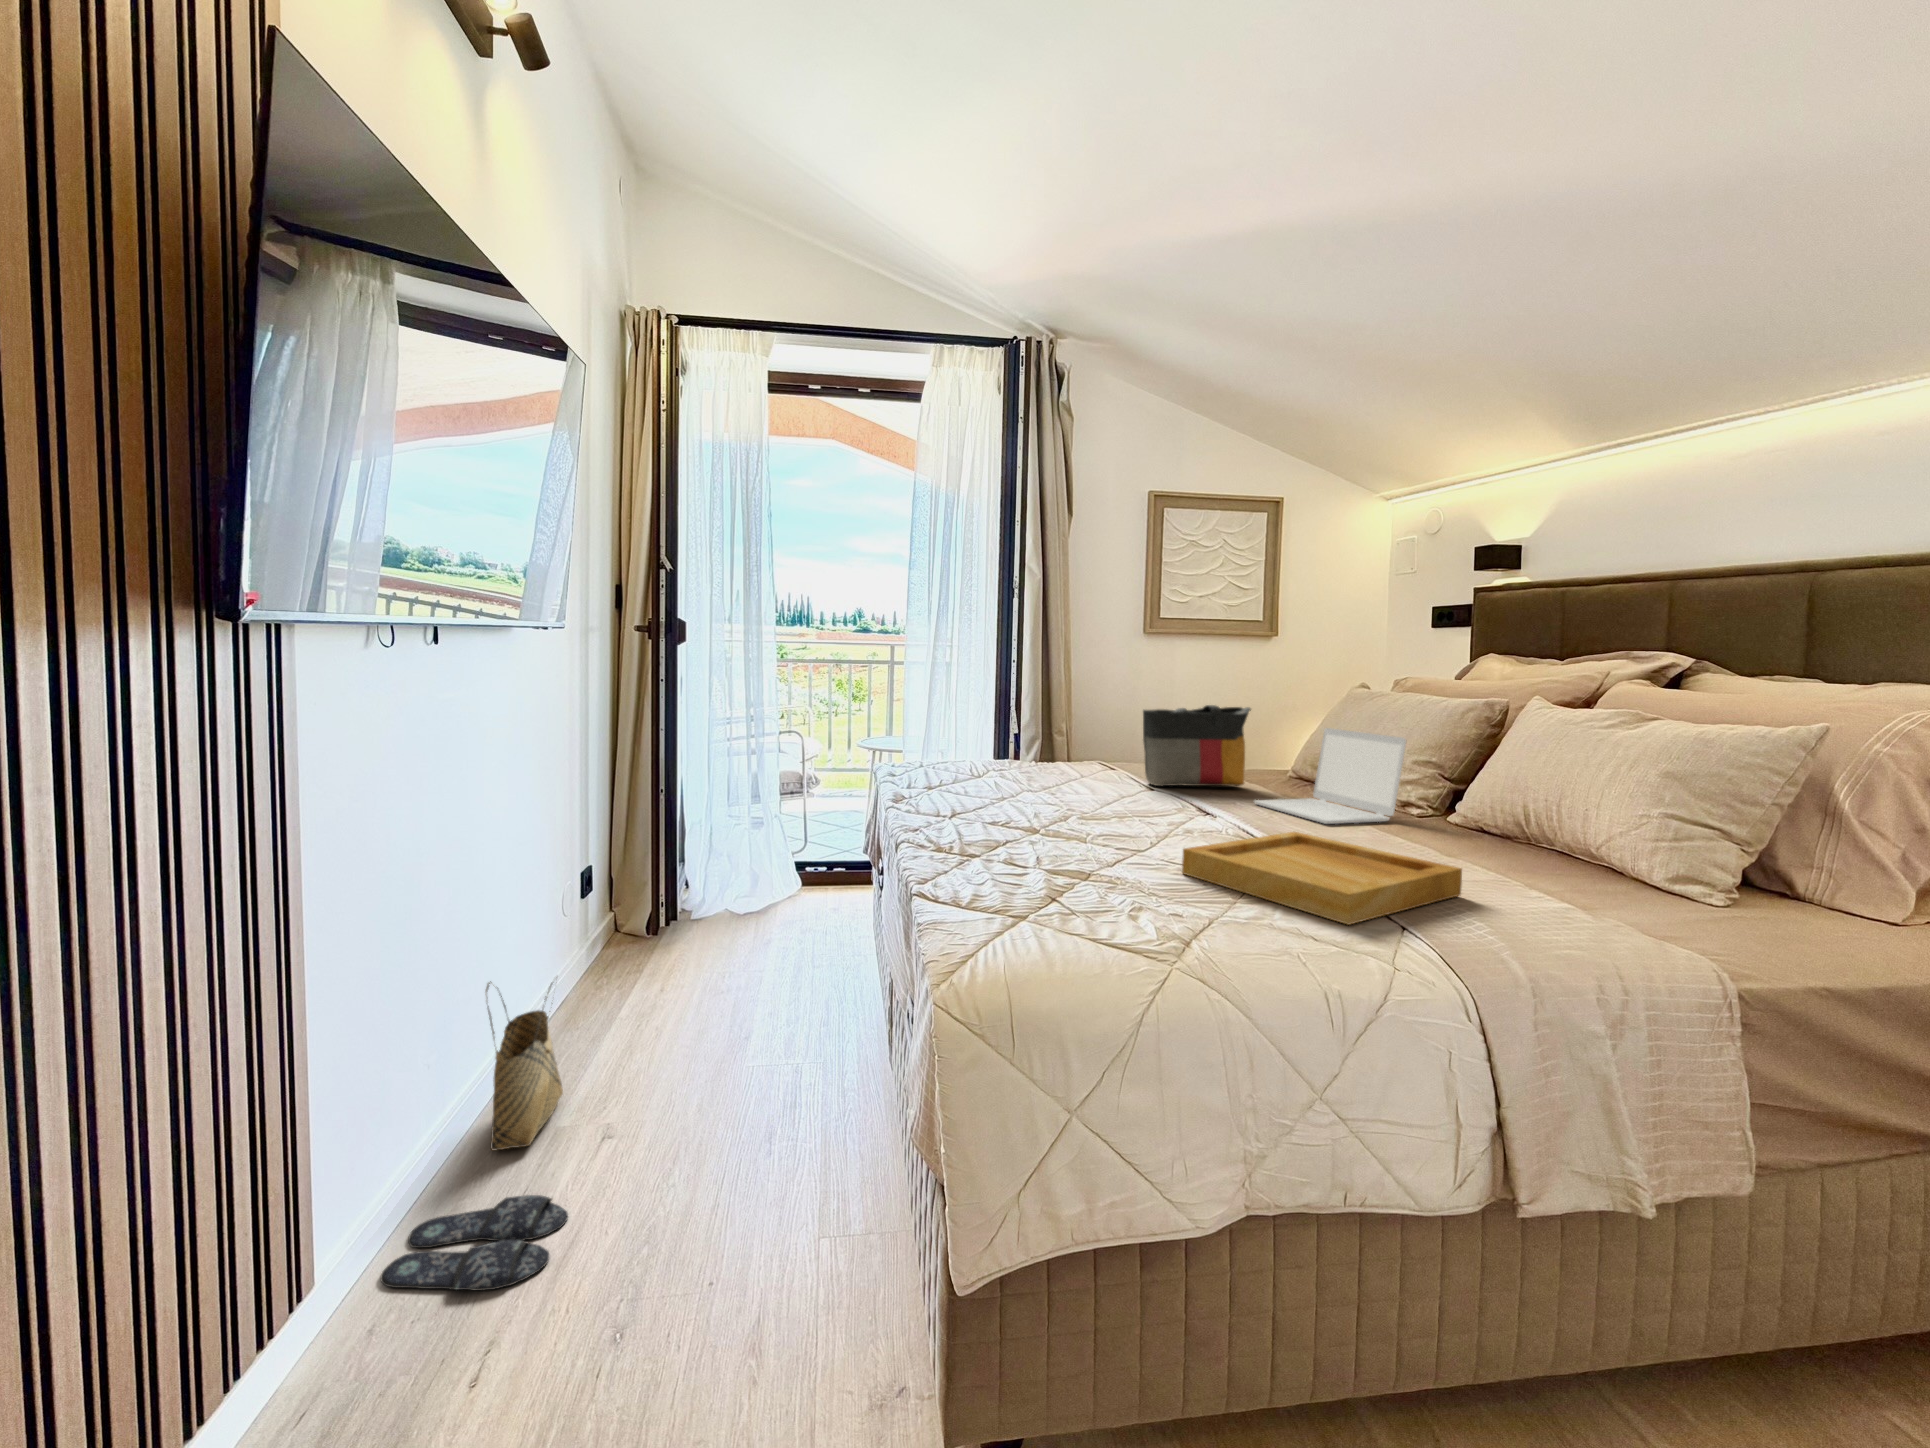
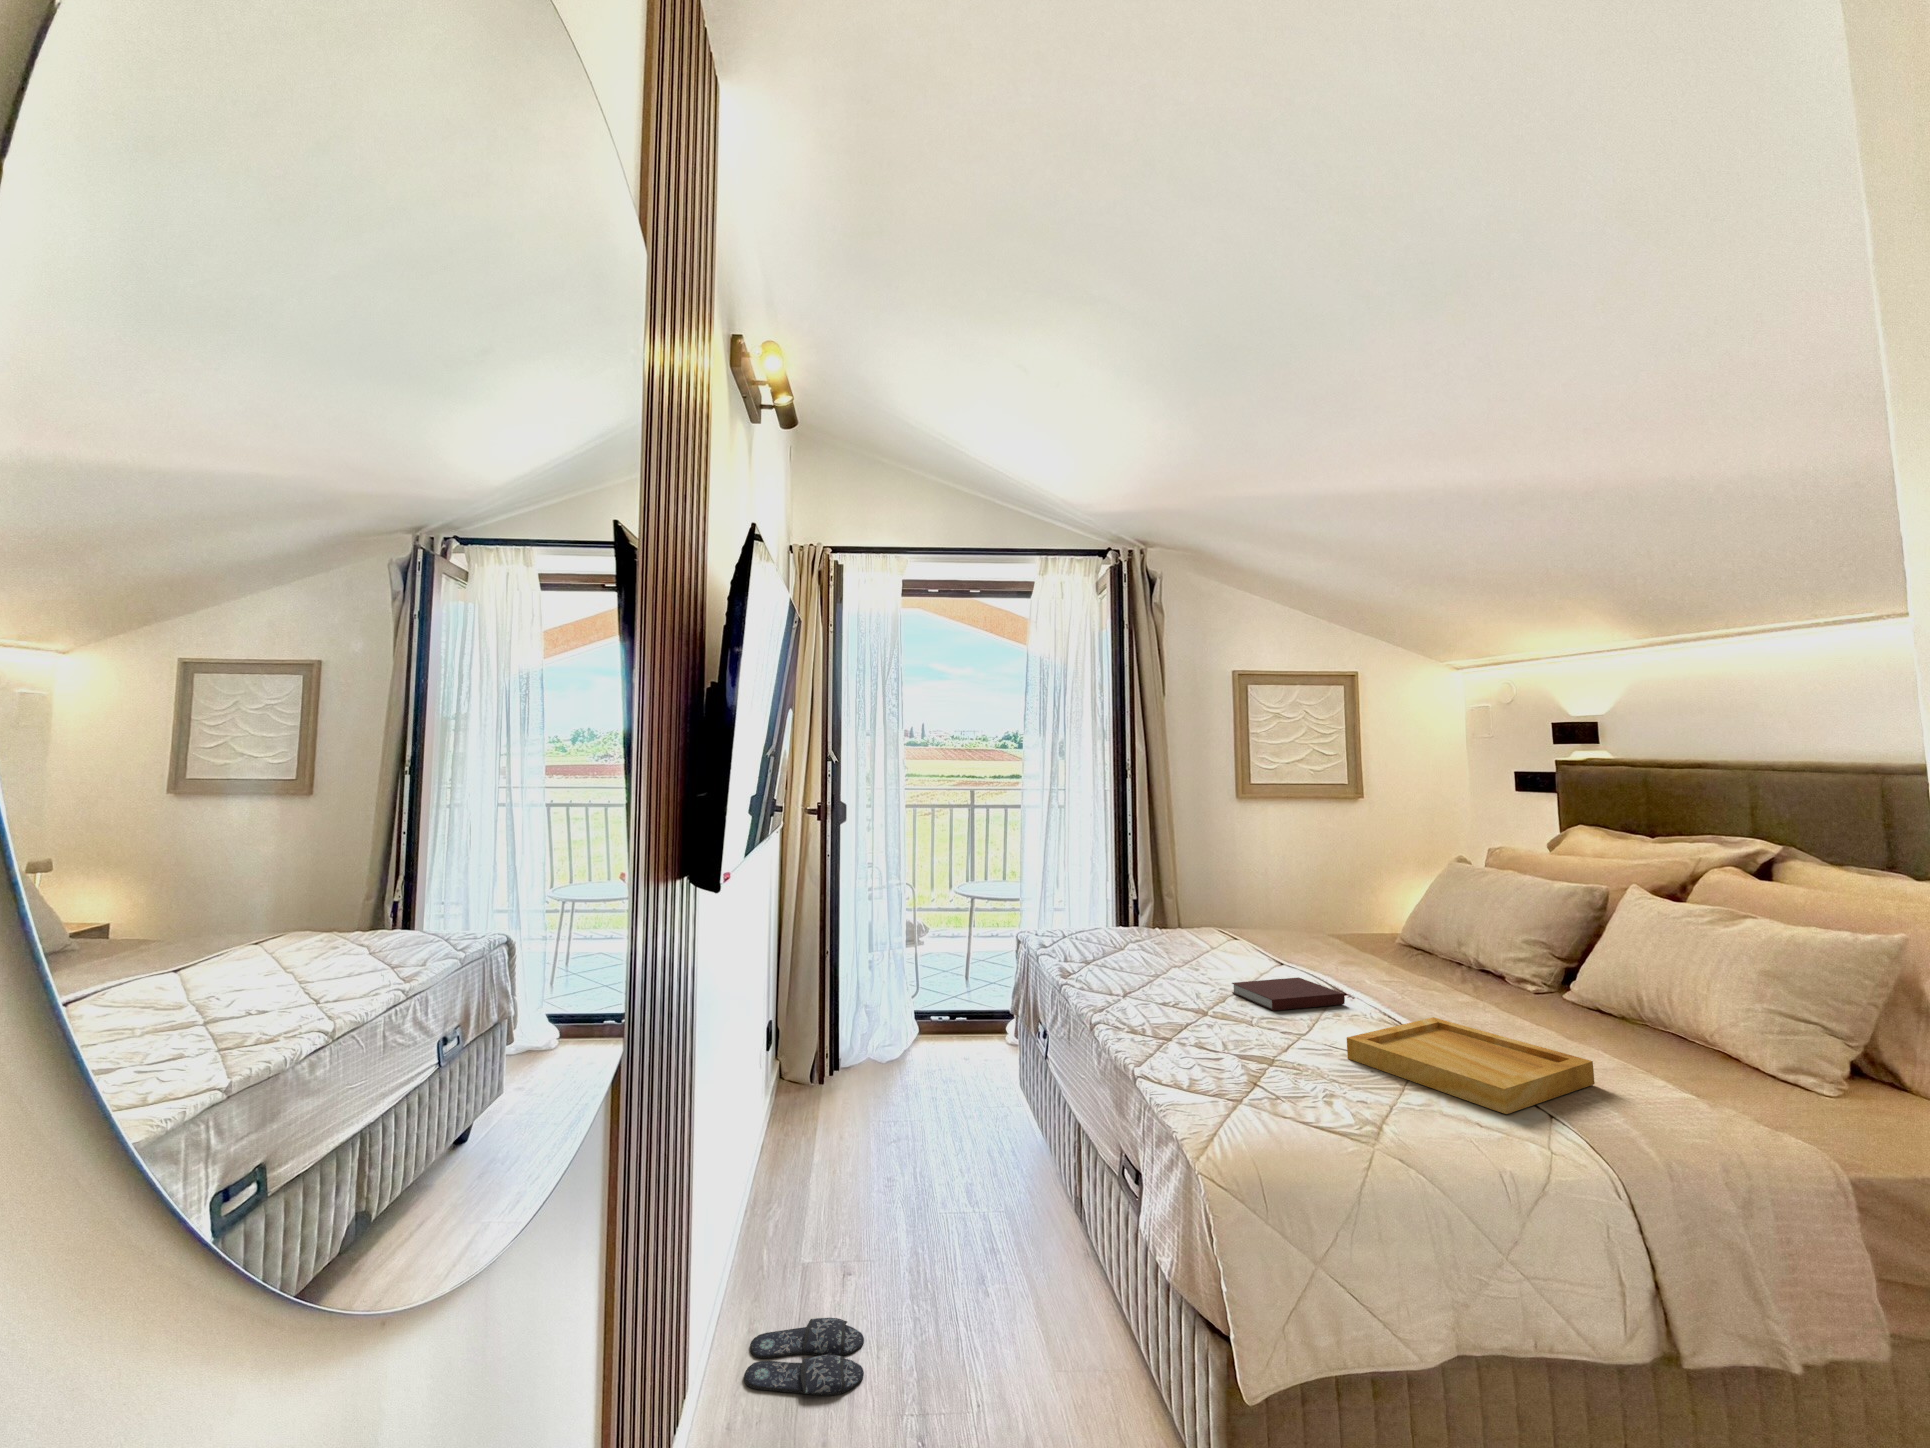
tote bag: present [1143,705,1251,786] -> none [1263,882,1362,955]
laptop: present [1254,728,1406,824] -> none [1377,906,1517,1001]
notebook: none [1080,801,1205,831] -> present [1232,977,1345,1011]
woven basket: present [486,977,563,1151] -> none [771,1128,823,1278]

